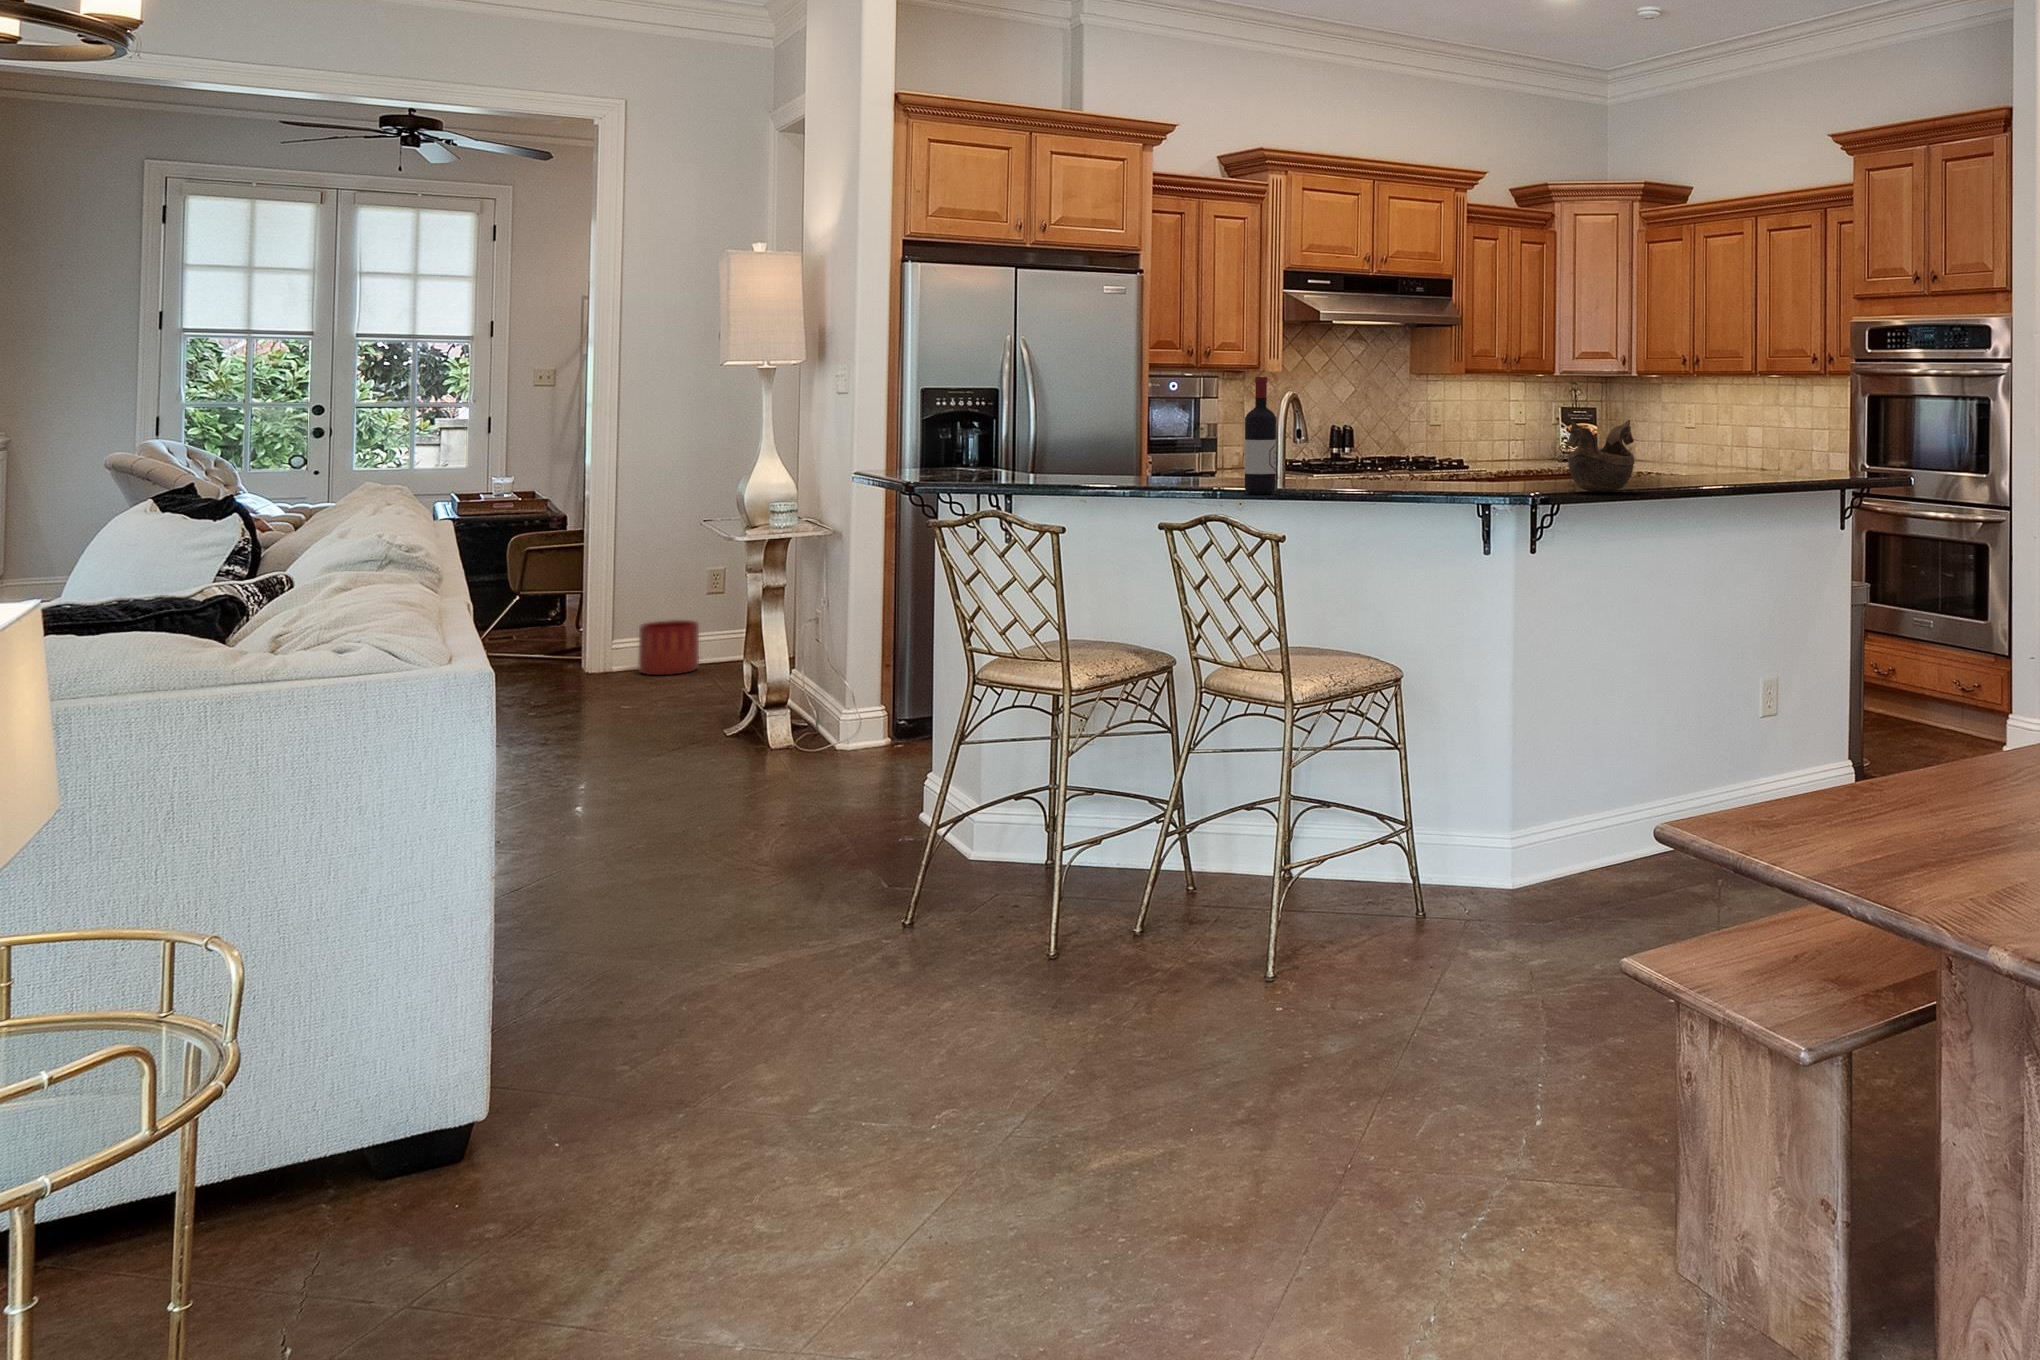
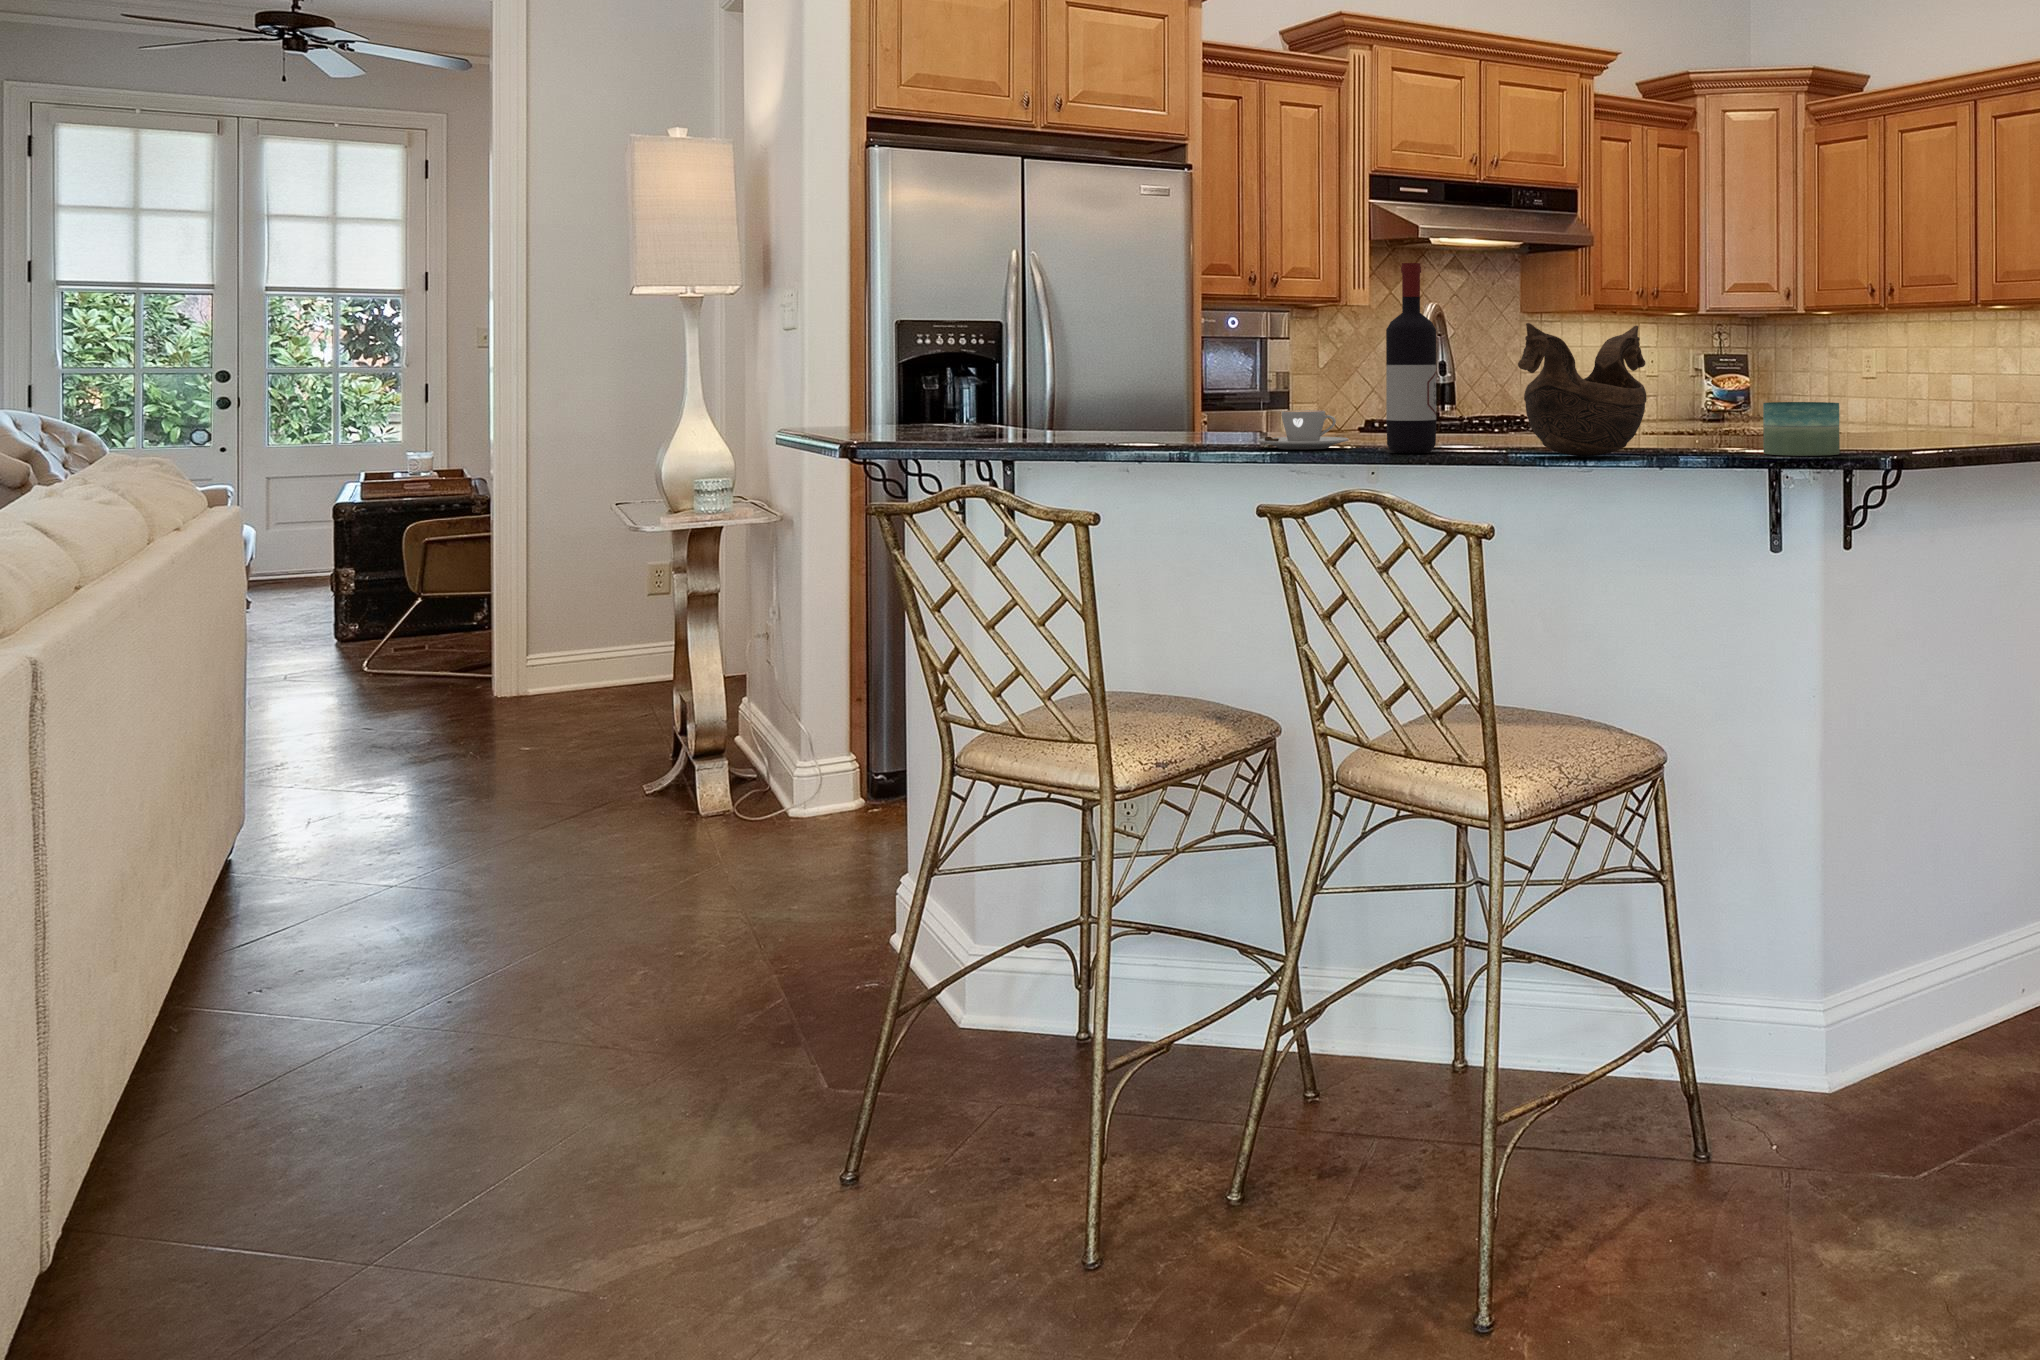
decorative bowl: present [1567,420,1634,492] -> present [1518,323,1647,456]
candle: none [1478,465,1524,498] -> present [1763,402,1840,456]
coffee cup: none [1167,466,1225,490] -> present [1258,410,1349,449]
planter: present [638,620,699,675] -> none [553,631,632,703]

